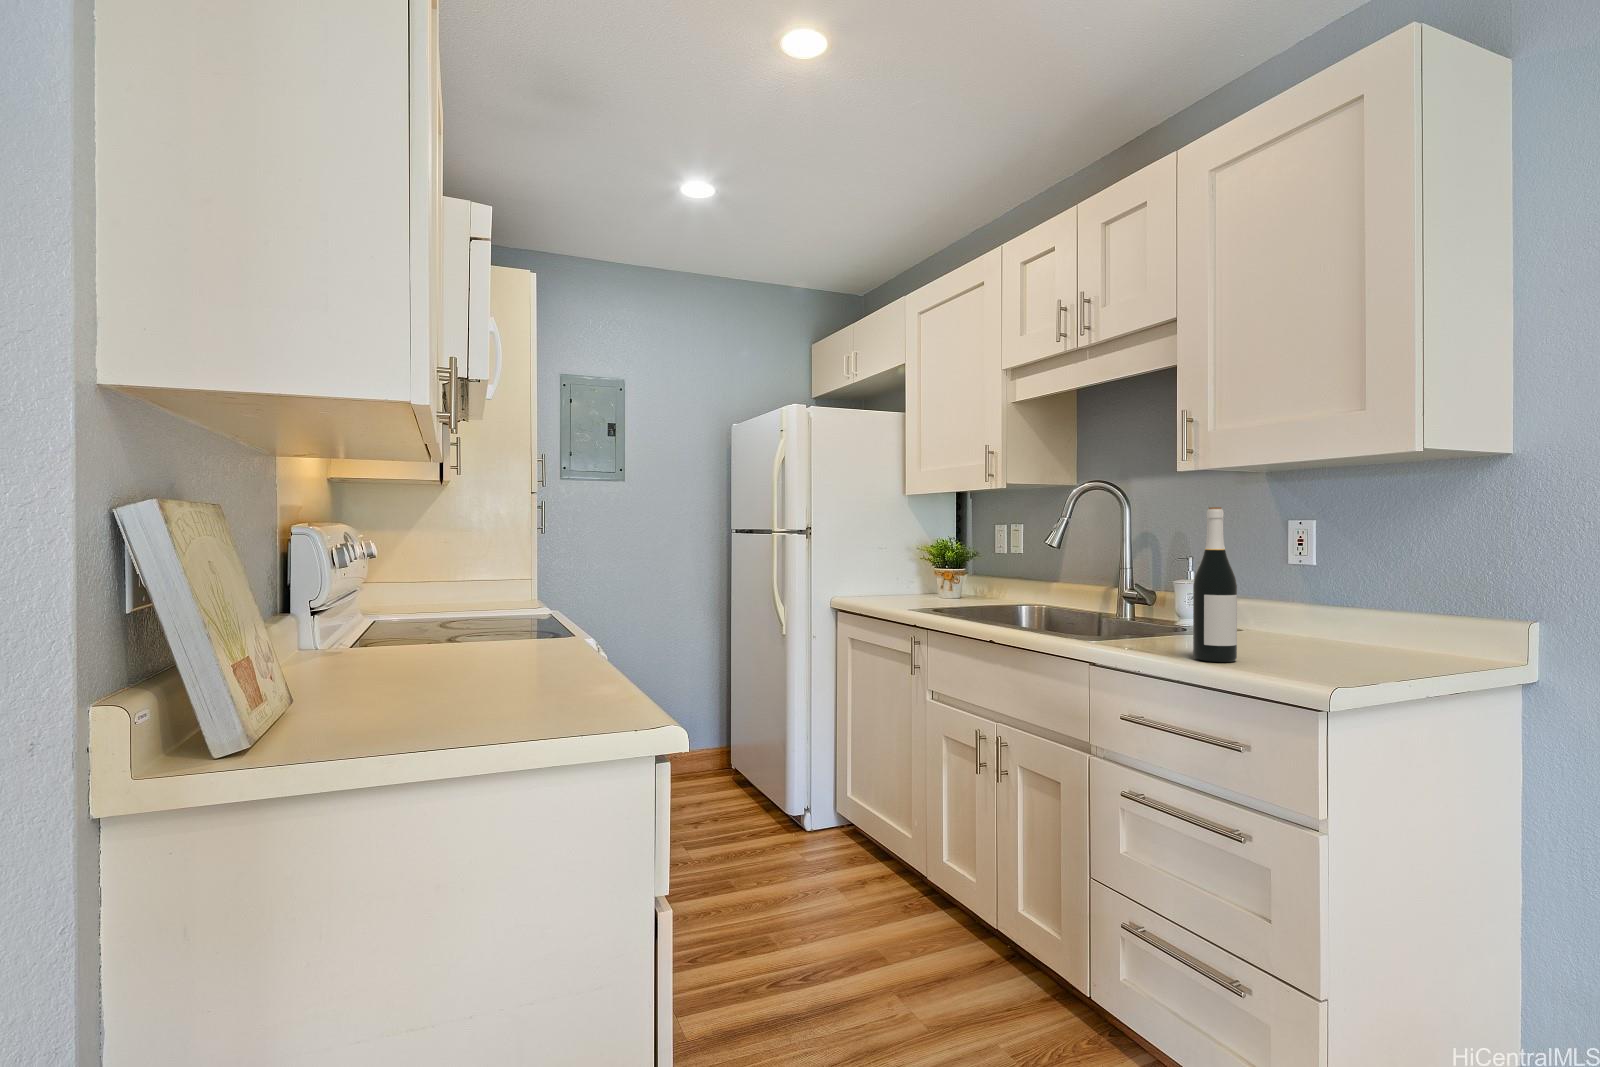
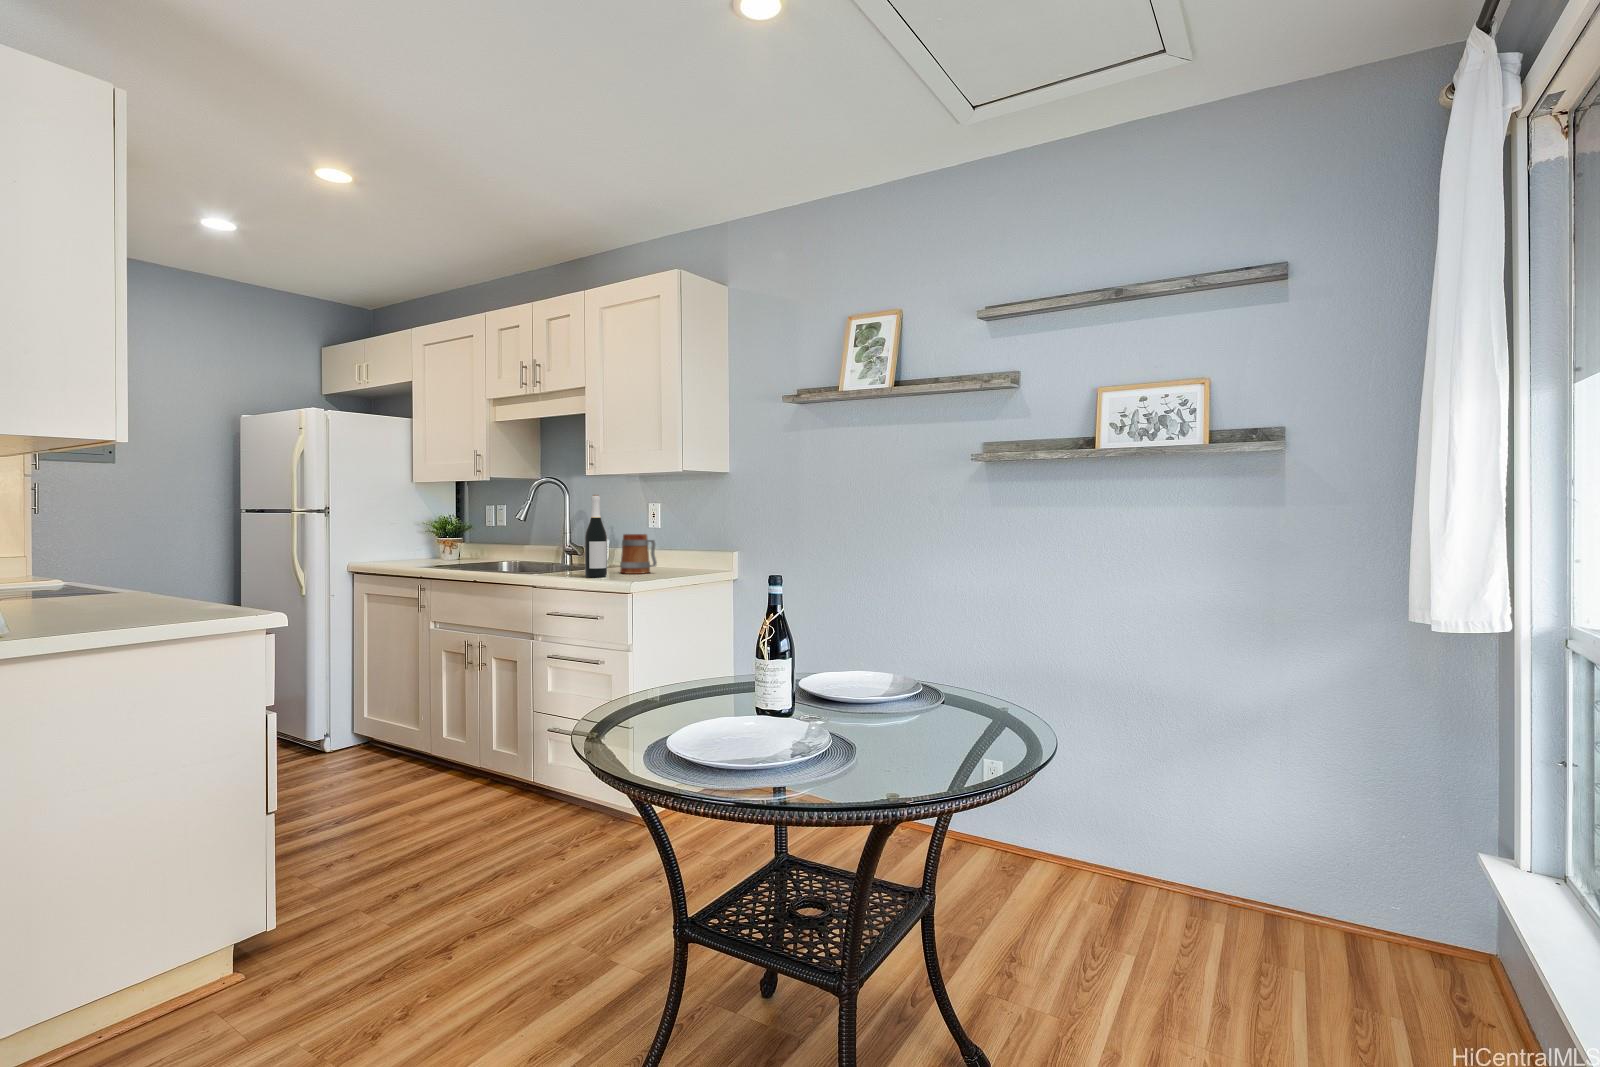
mug: none [1250,578,1333,656] -> present [620,534,657,574]

